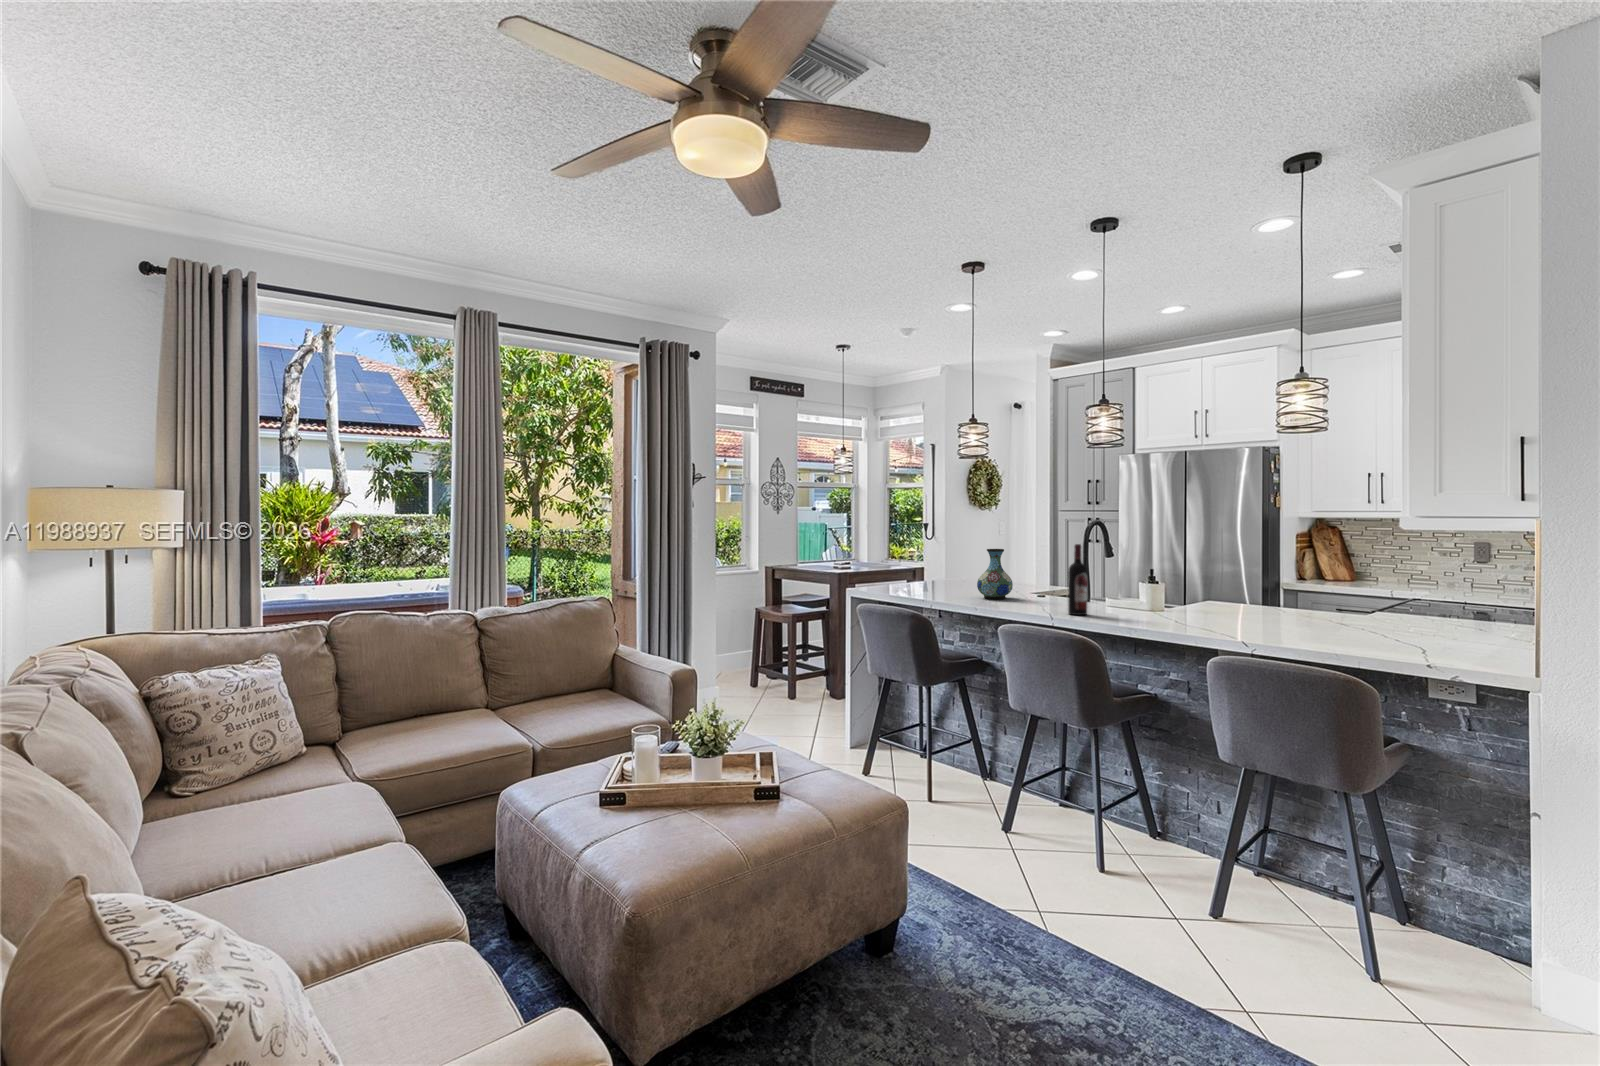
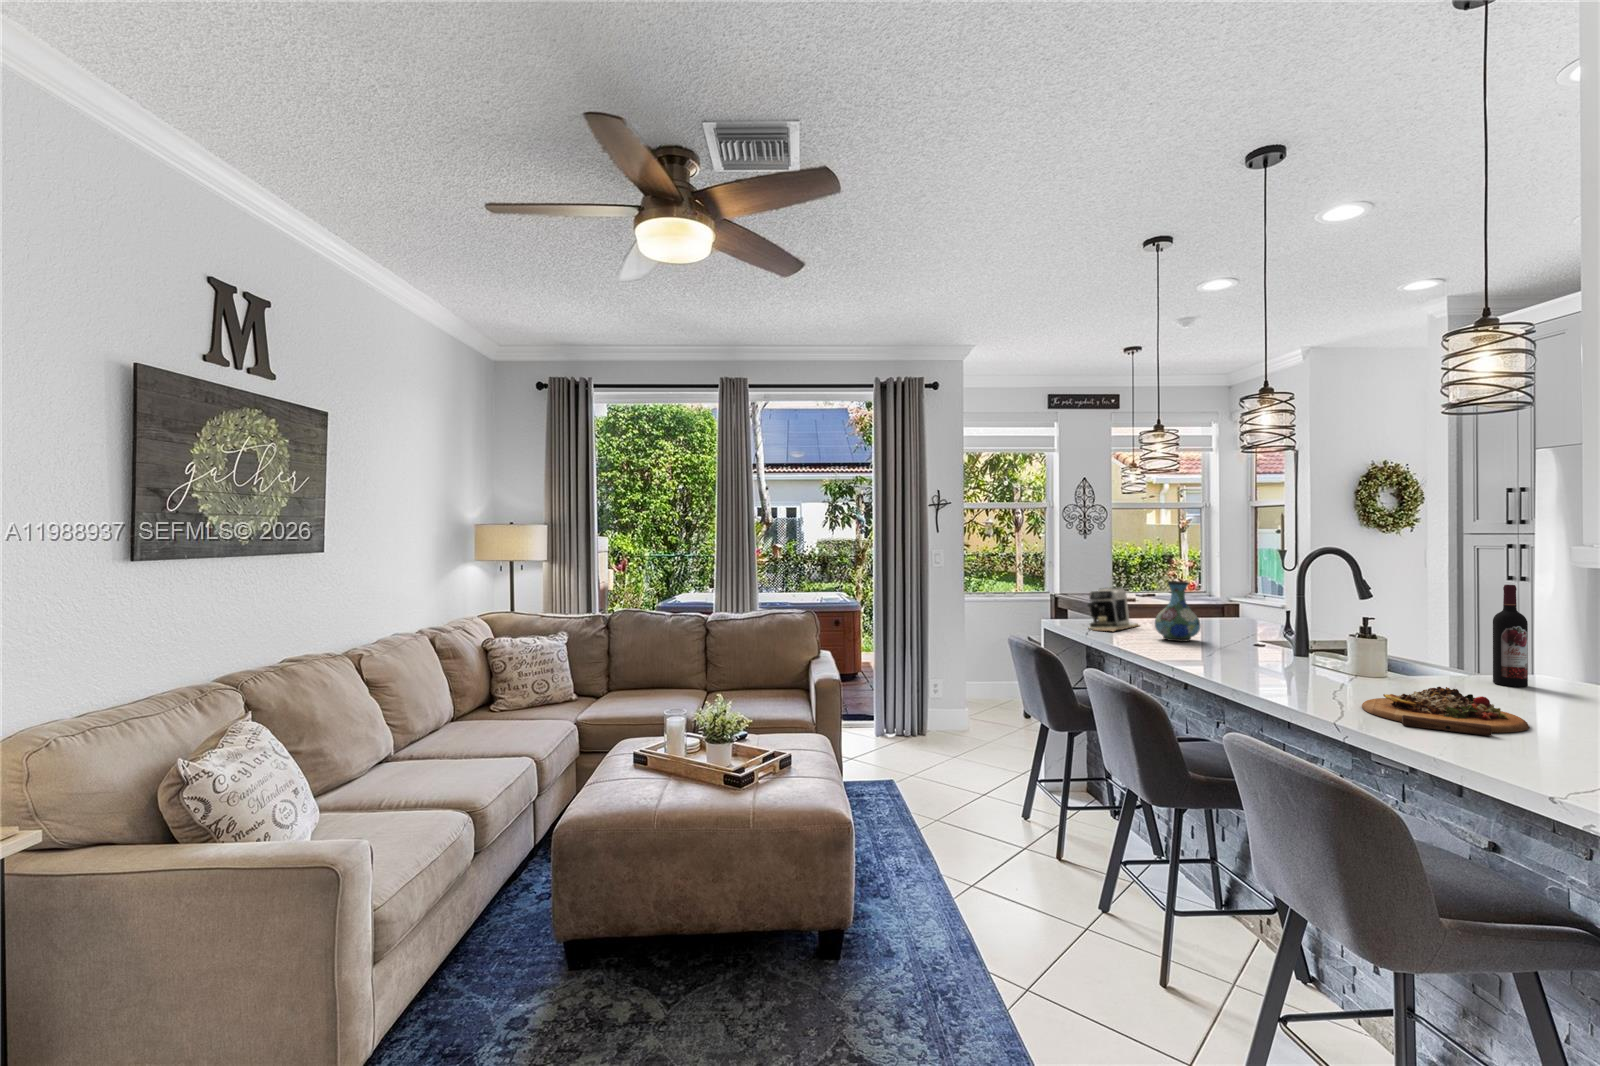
wine bottle: present [1068,544,1087,615] -> present [1493,585,1528,687]
coffee maker: none [903,557,936,596] -> present [1087,587,1139,631]
cutting board: none [1229,610,1334,638] -> present [1362,687,1529,736]

